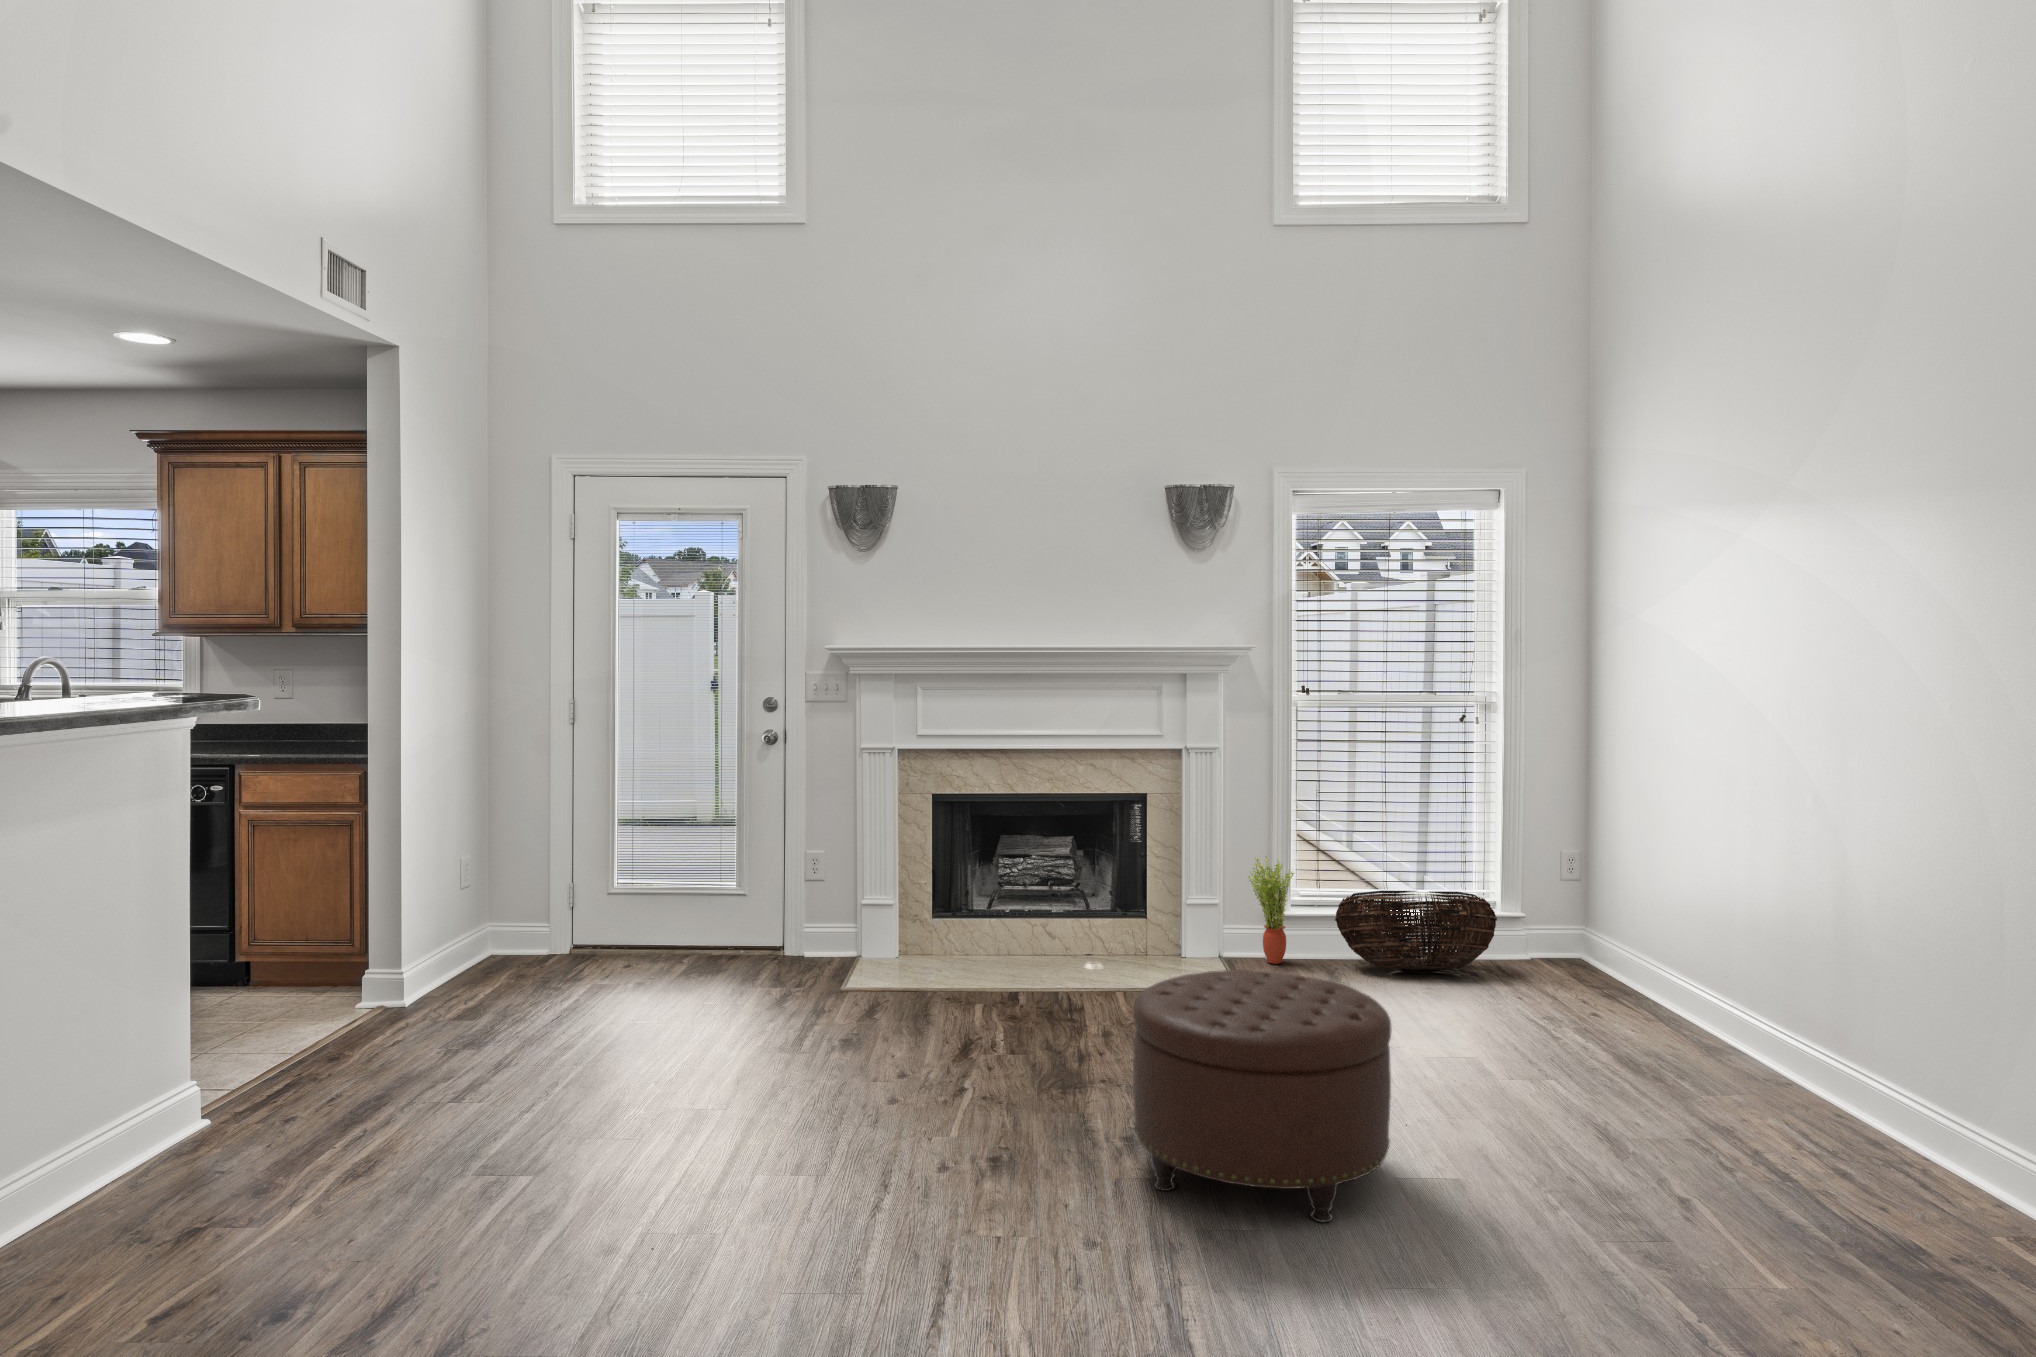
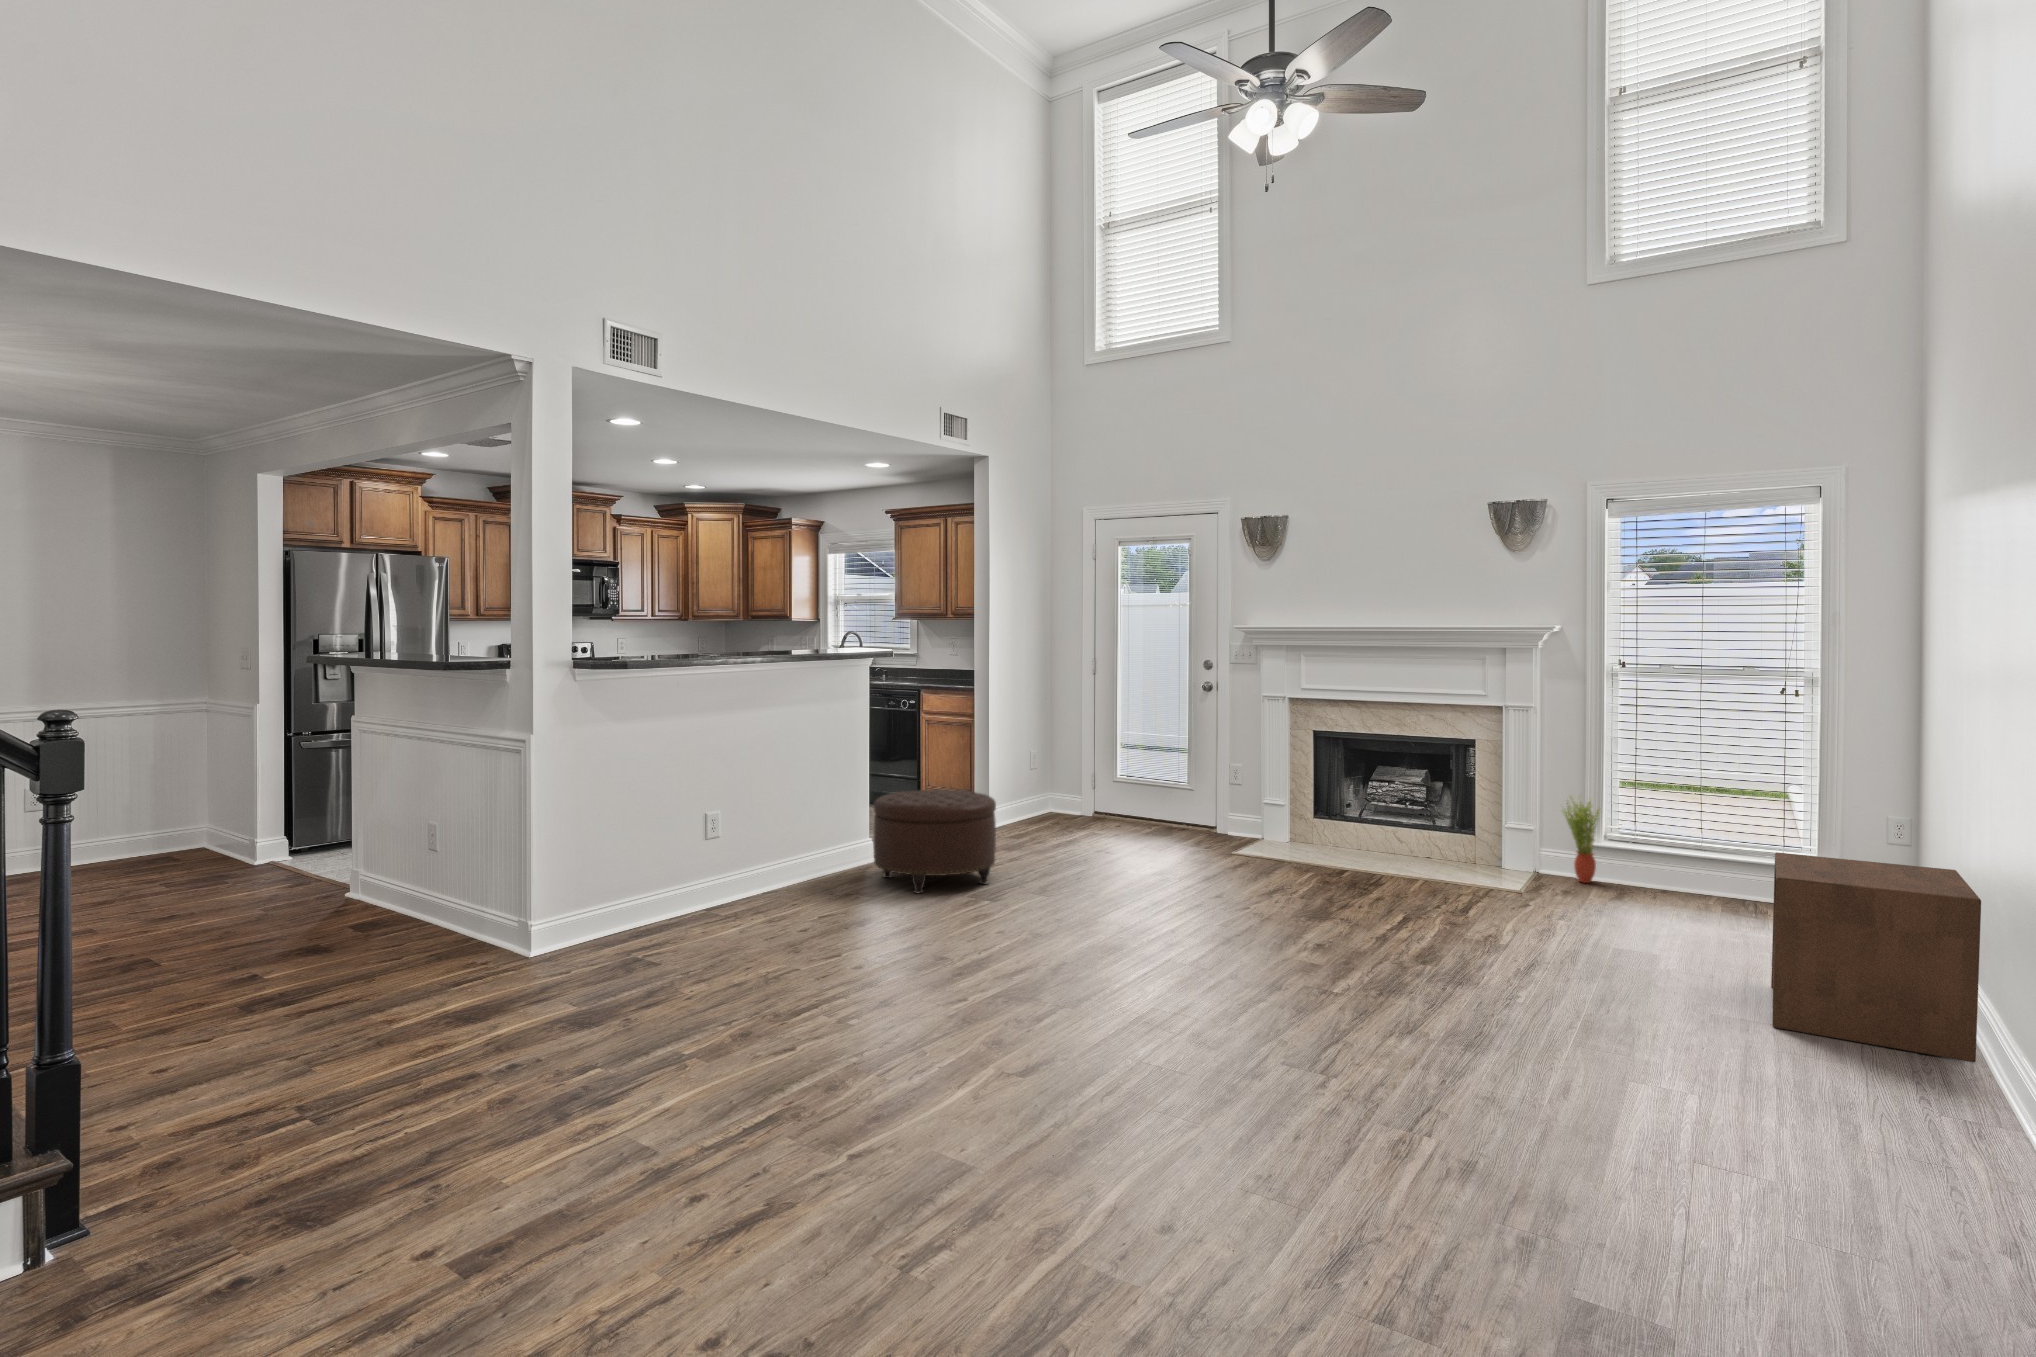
basket: present [1335,891,1497,973] -> none [1637,830,1801,905]
side table: none [1624,924,1913,1159] -> present [1771,853,1981,1062]
ottoman: present [1133,969,1391,1222] -> present [873,789,996,893]

